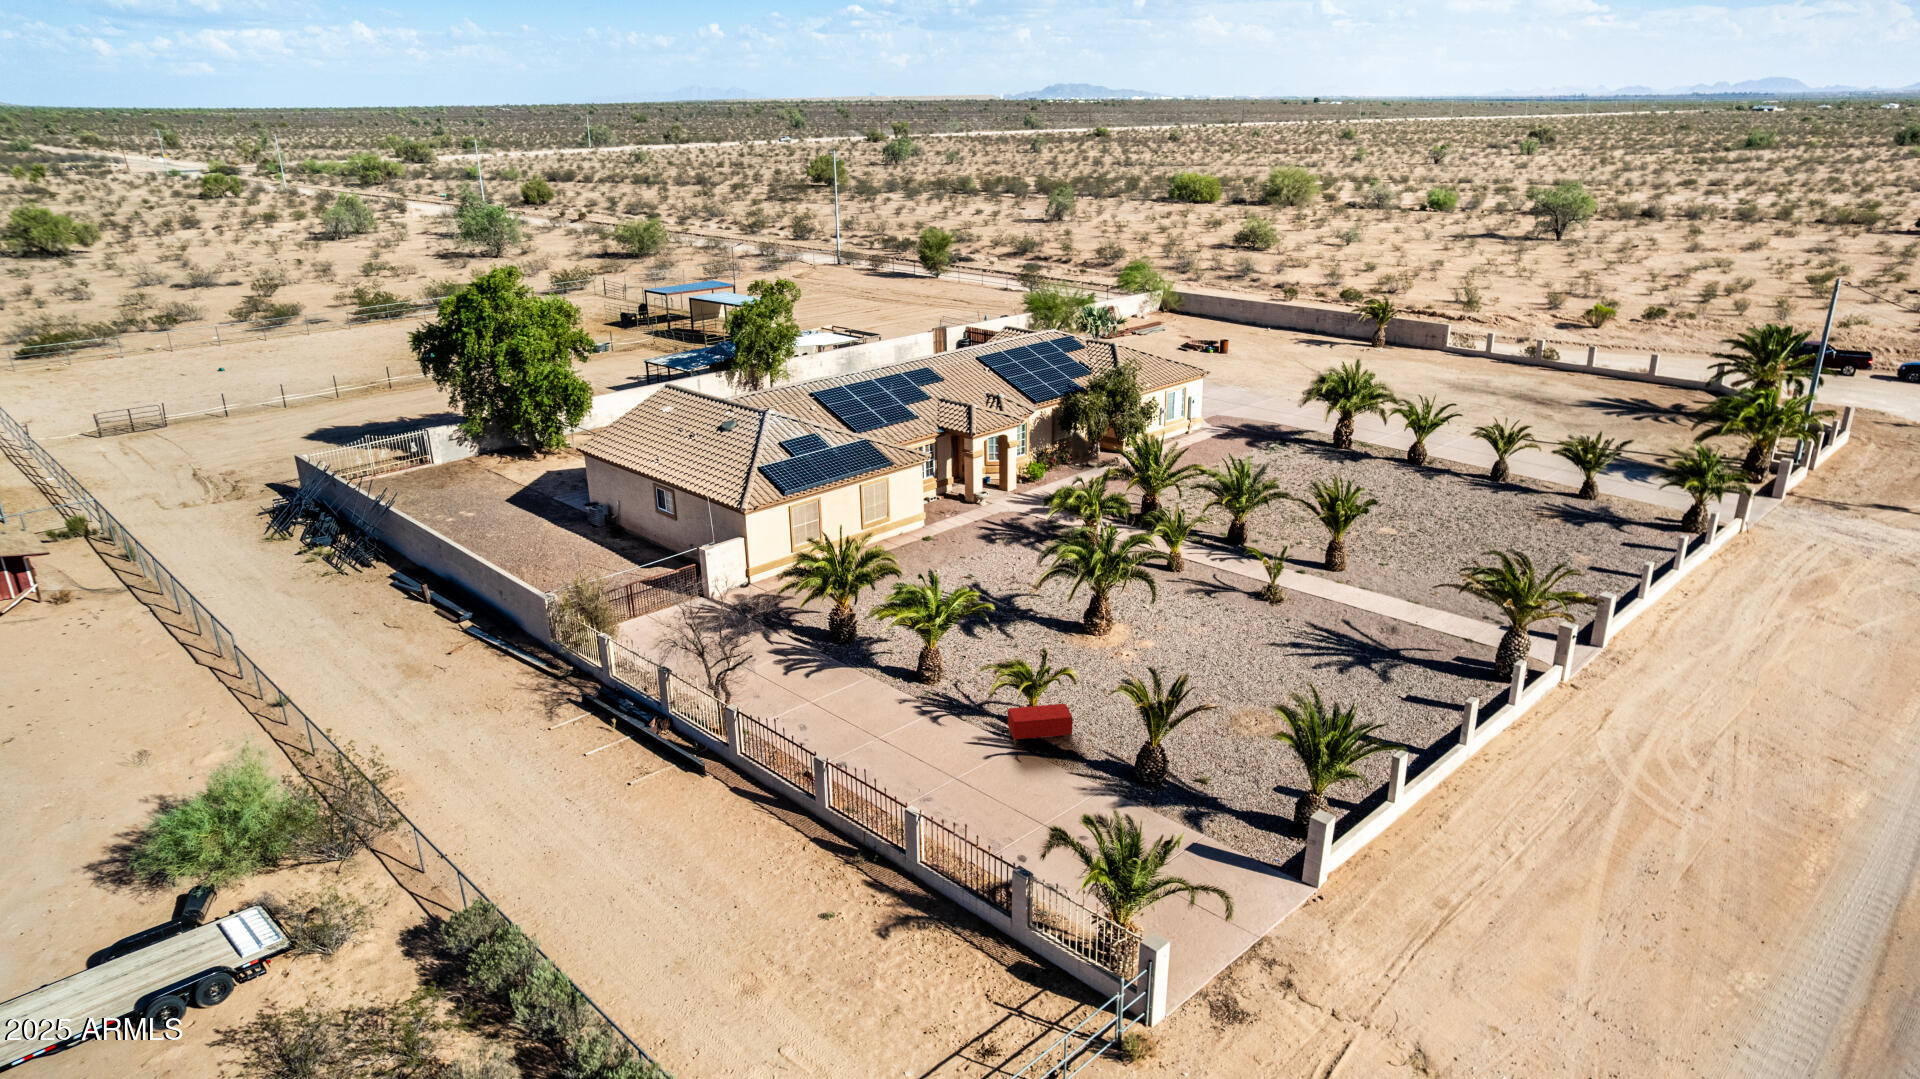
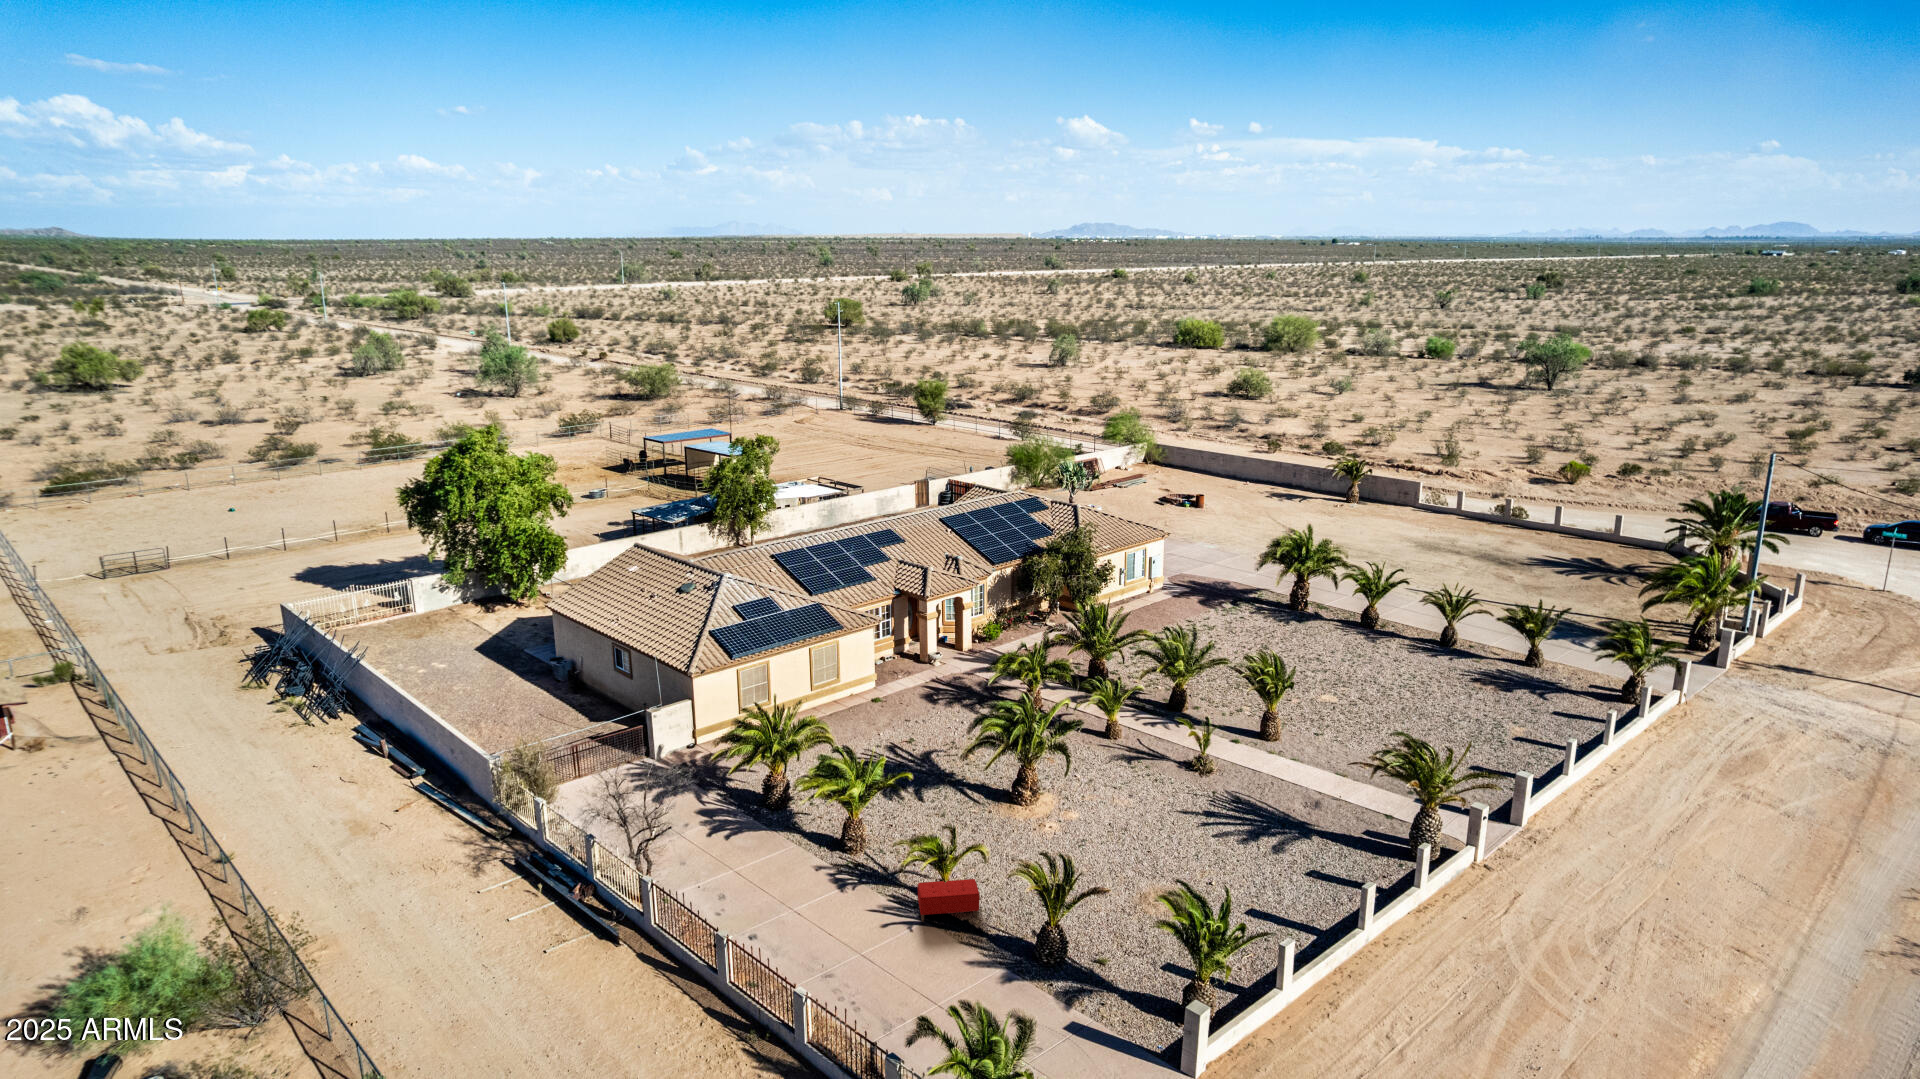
lounge chair: present [1070,431,1099,464] -> none [1027,588,1058,629]

